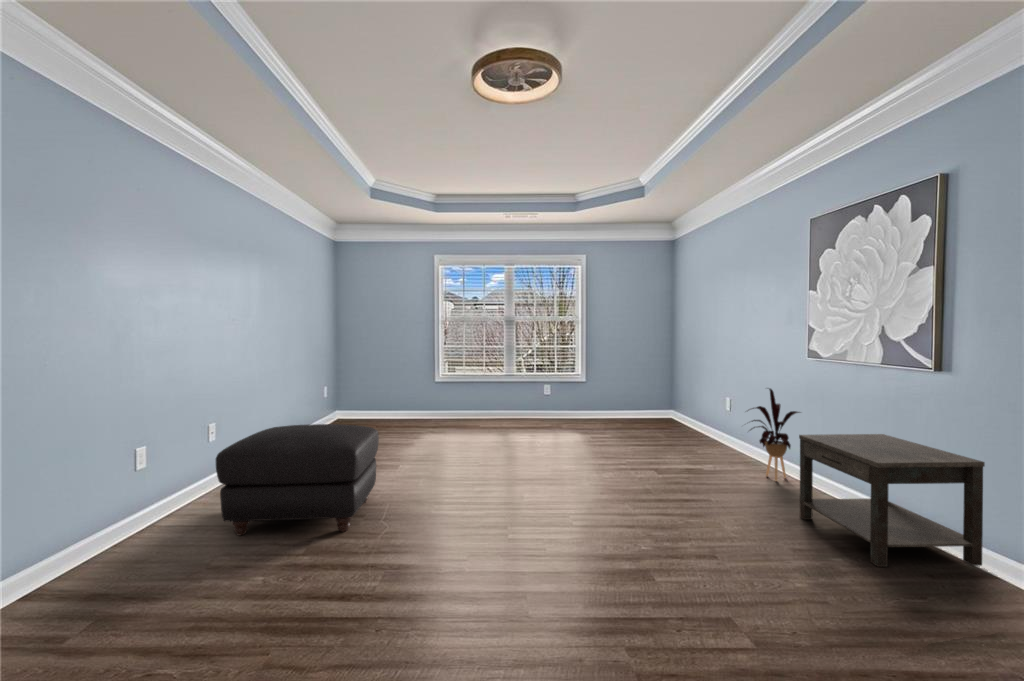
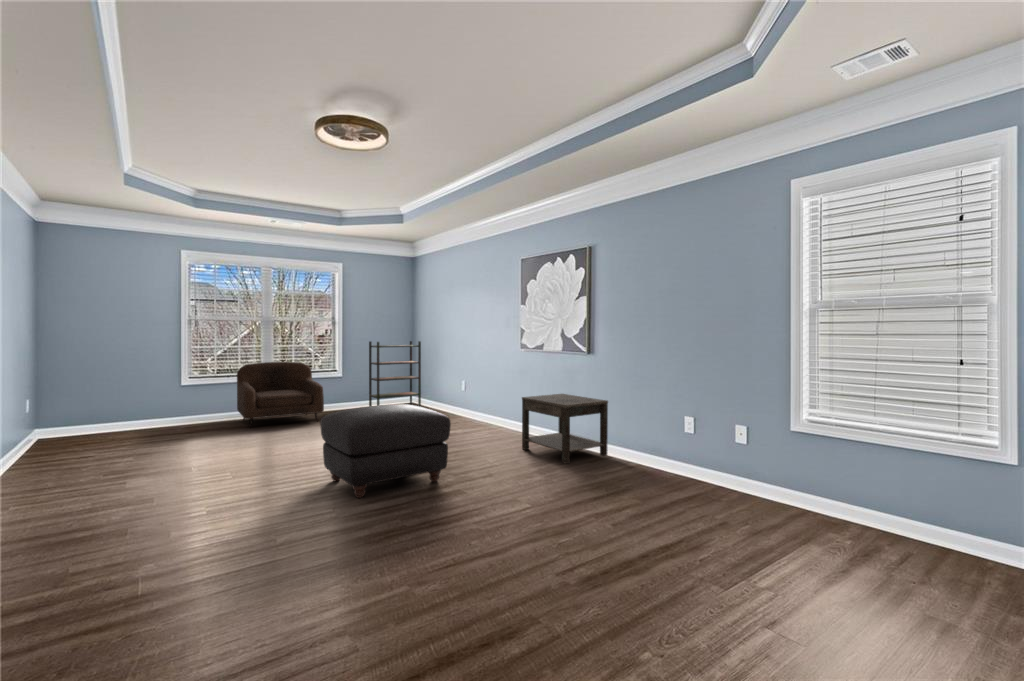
bookshelf: none [618,342,680,422] -> present [369,341,421,406]
armchair: none [481,364,559,432] -> present [237,362,324,428]
house plant: present [749,389,800,481] -> none [480,371,516,434]
ottoman: present [216,424,379,535] -> present [320,404,451,498]

